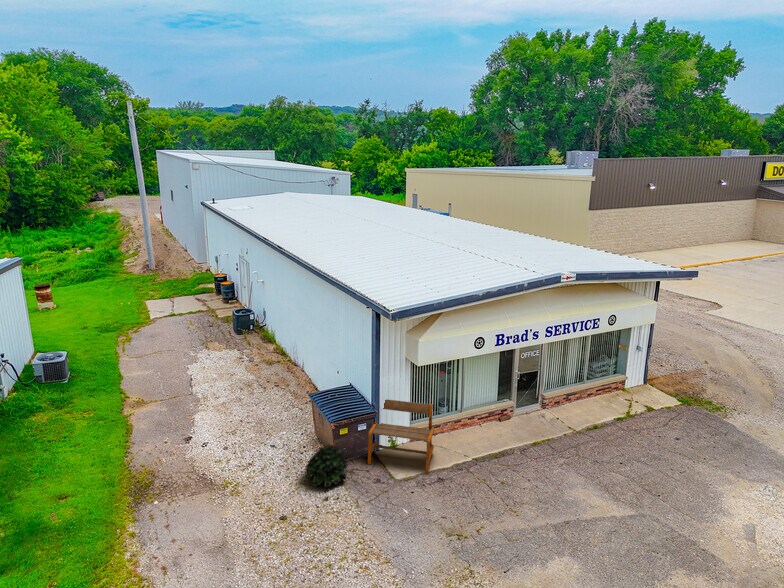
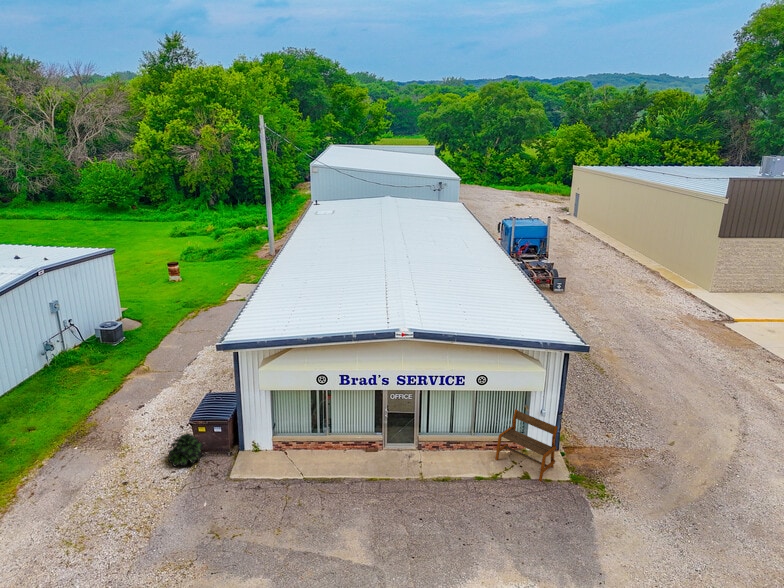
bench: present [368,399,434,472] -> present [495,409,558,482]

